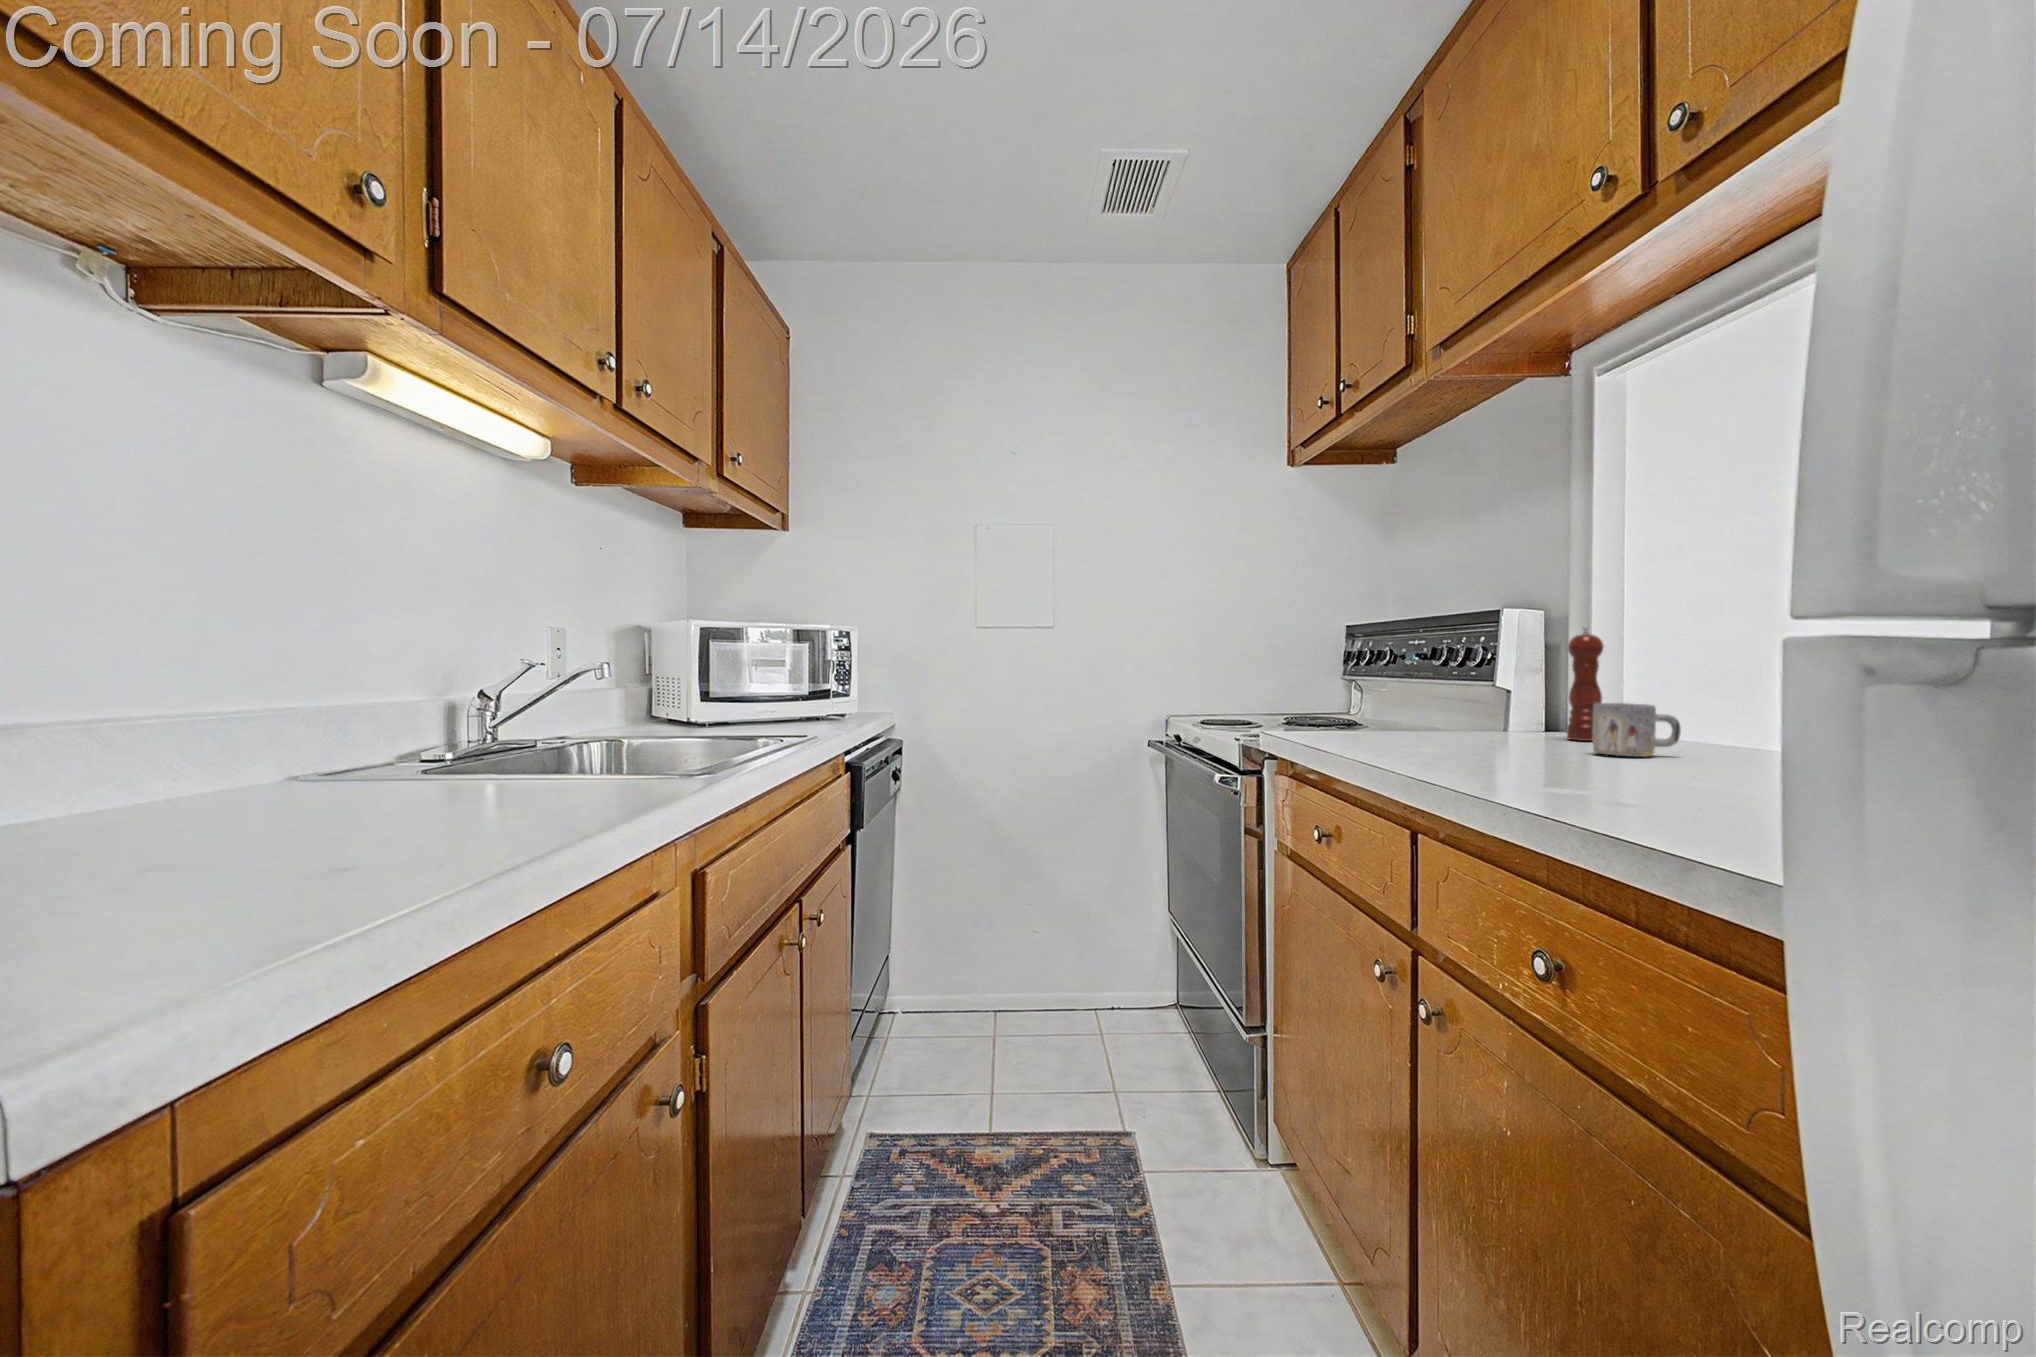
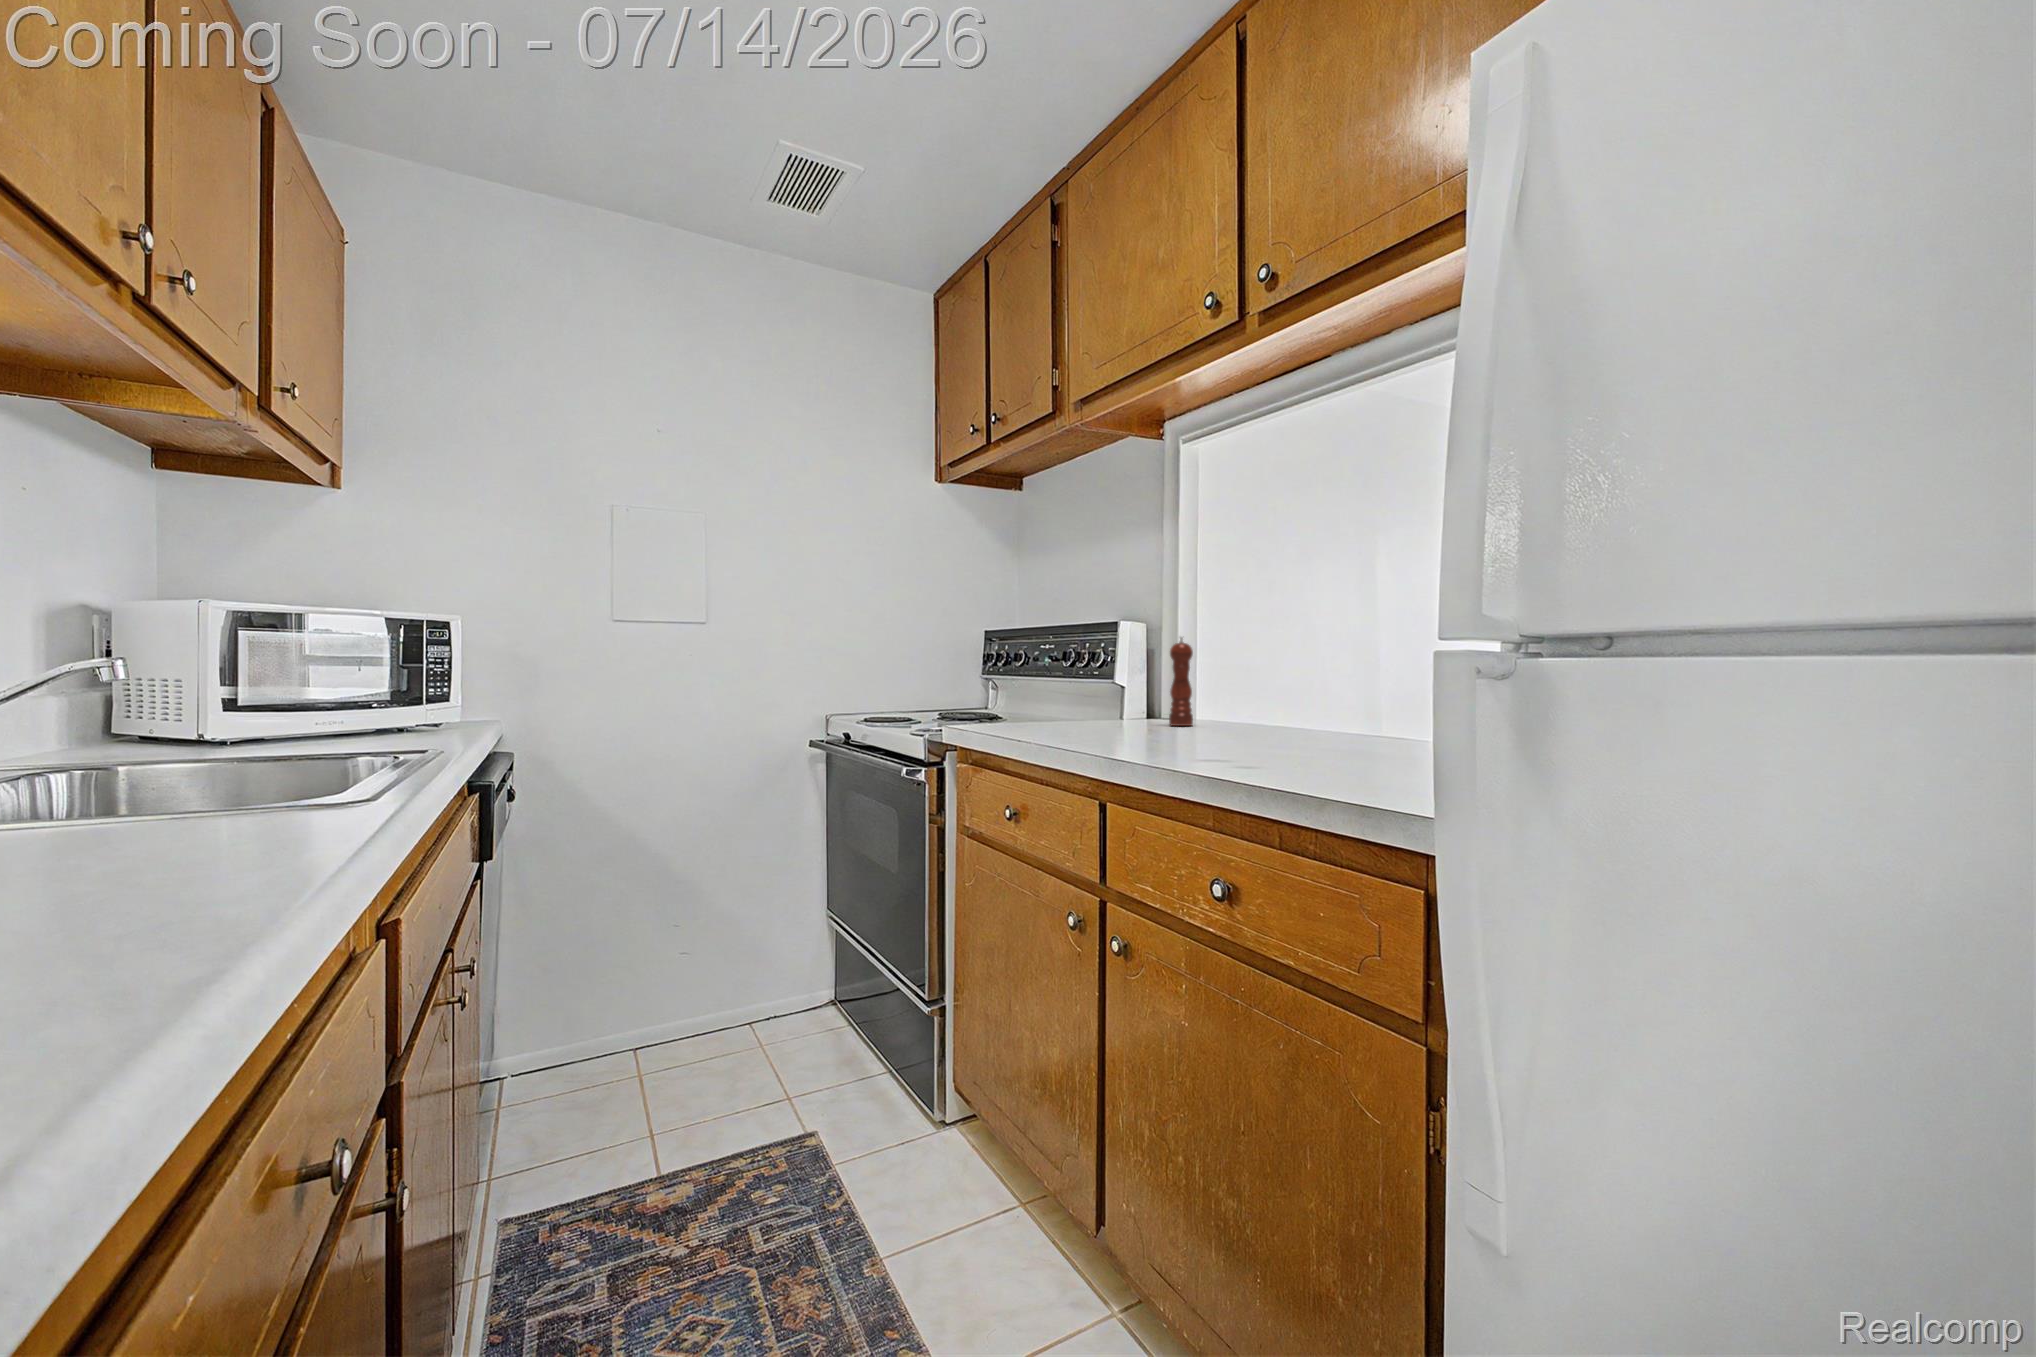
mug: present [1593,703,1681,757] -> none [1197,695,1250,735]

